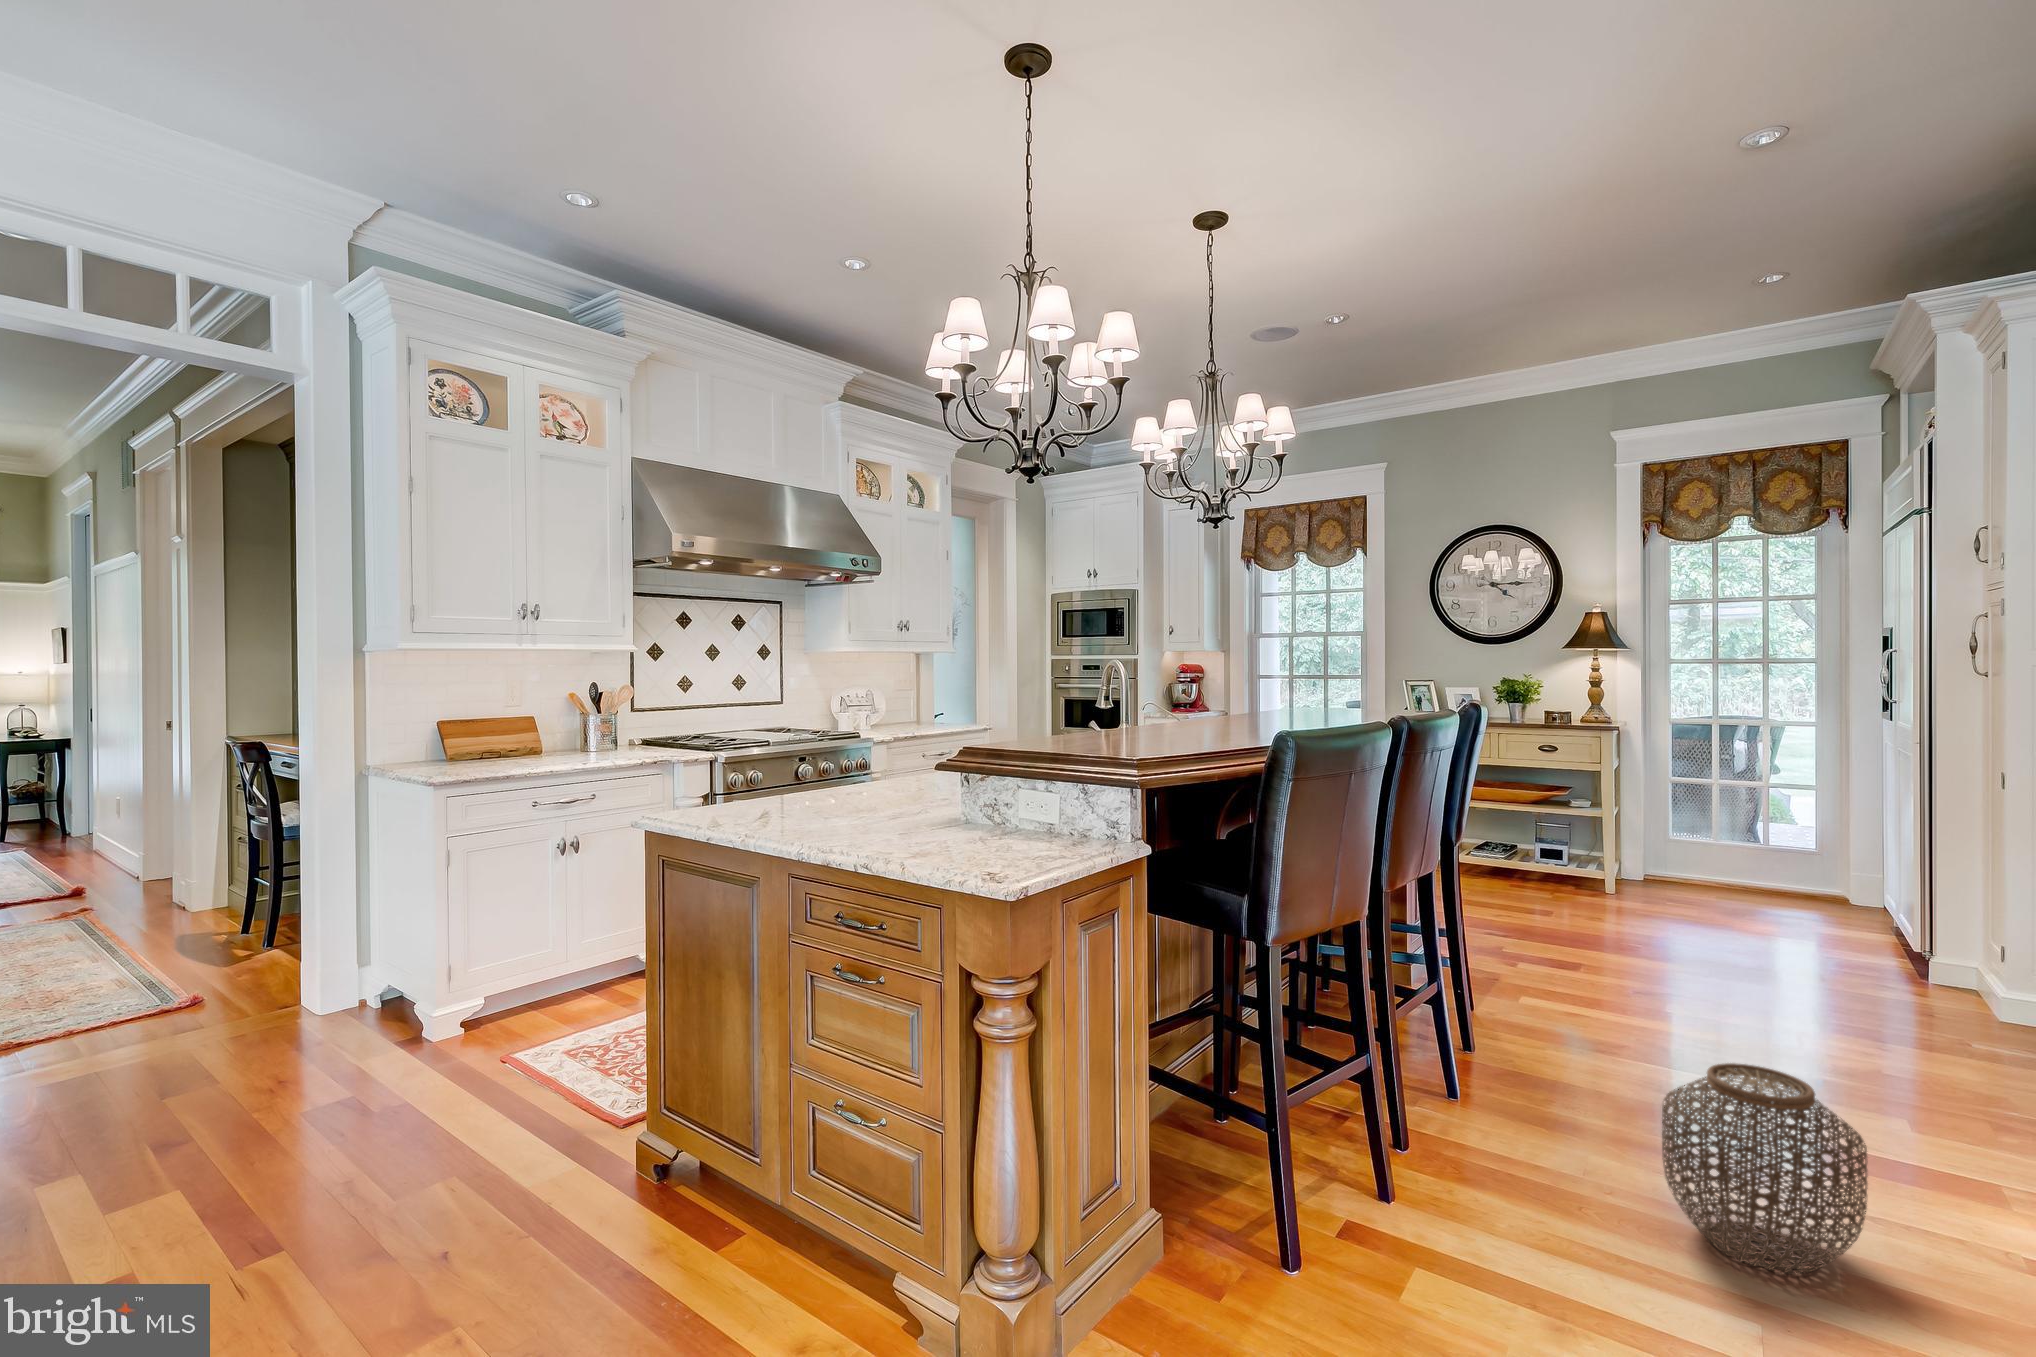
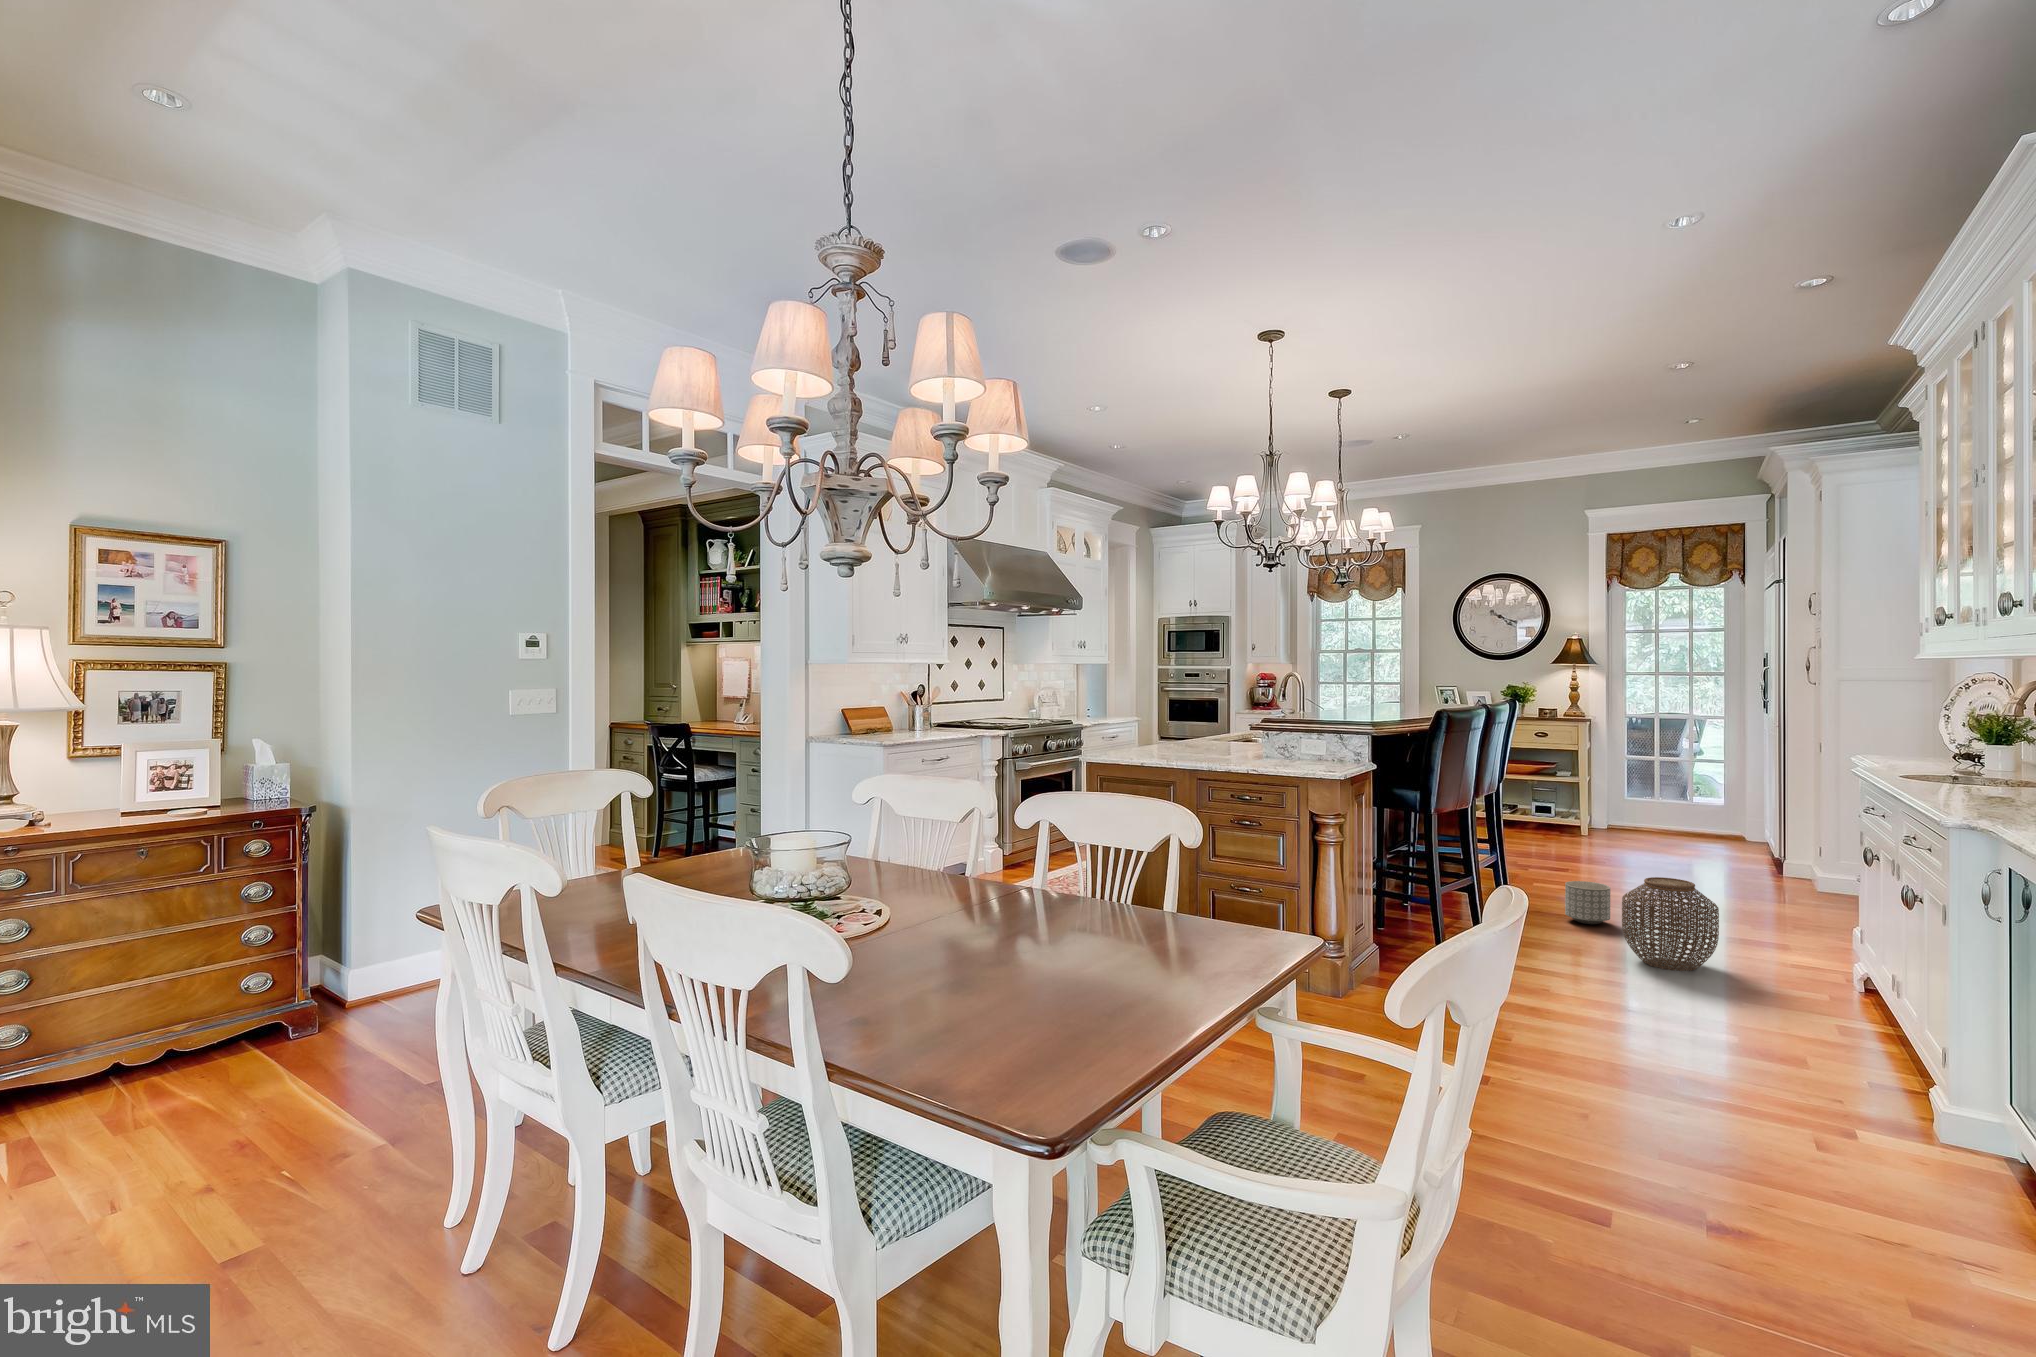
planter: none [1562,1023,1642,1108] -> present [1565,881,1611,924]

